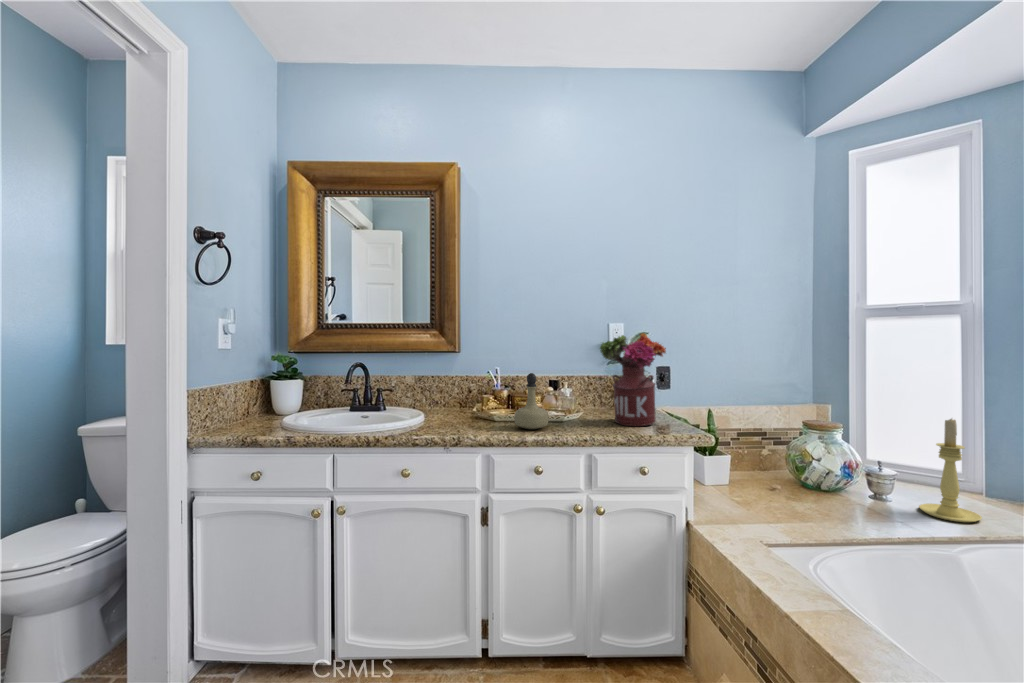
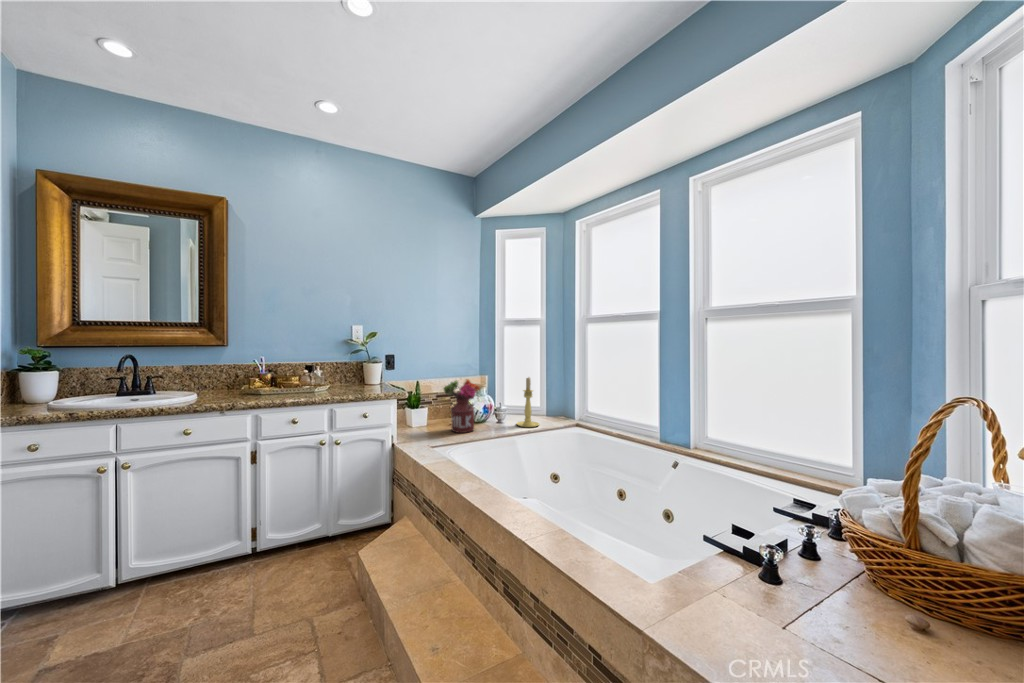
flower arrangement: present [600,333,666,426] -> present [444,379,480,433]
perfume bottle: present [514,373,549,429] -> none [277,358,304,396]

